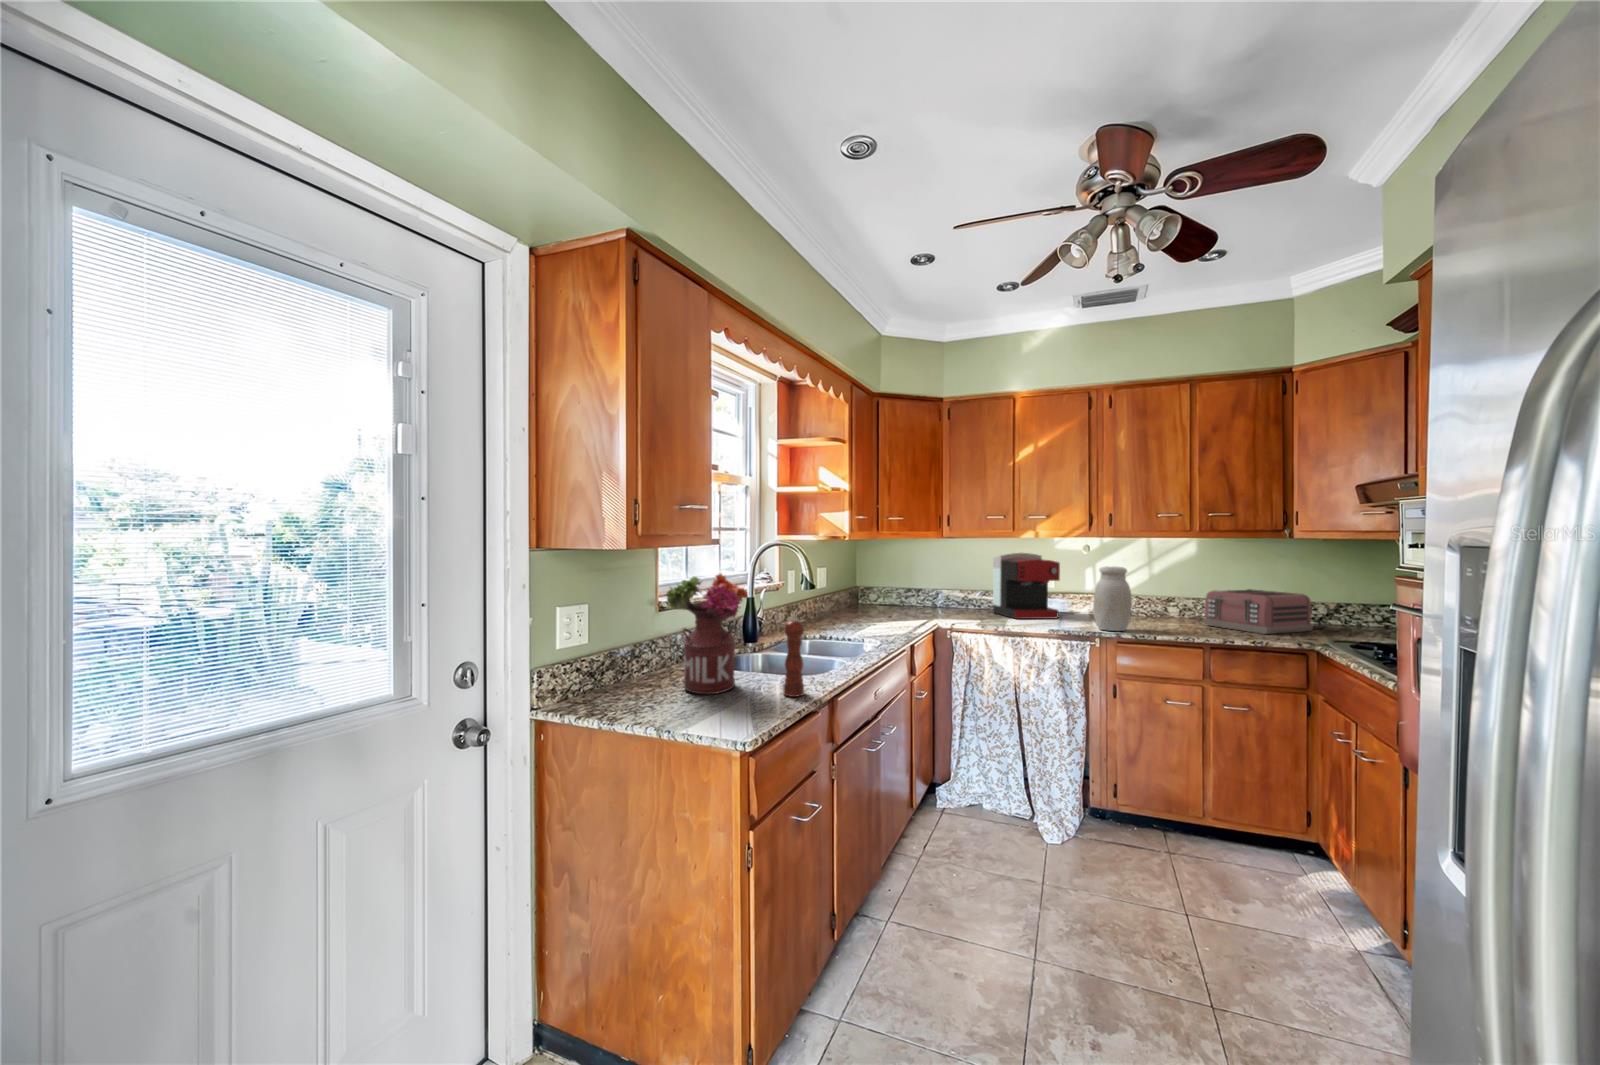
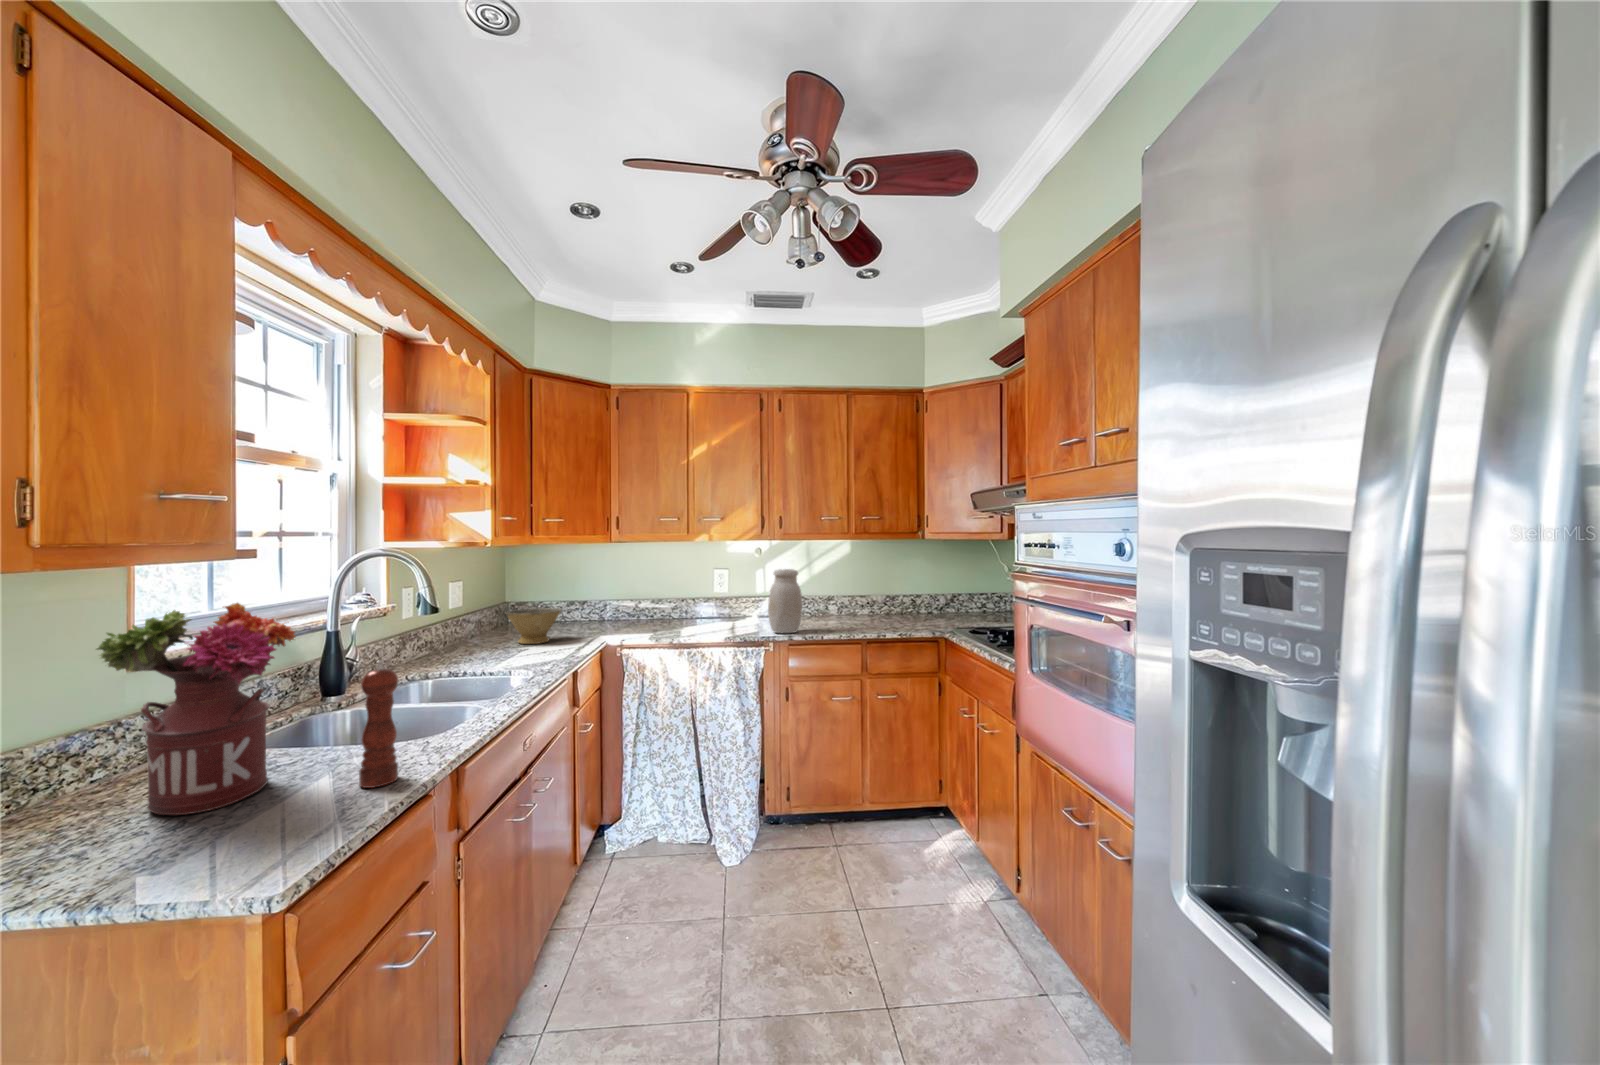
coffee maker: present [993,553,1060,619] -> none [669,557,736,628]
toaster: present [1203,589,1313,634] -> none [857,585,935,625]
bowl: none [857,592,900,621] -> present [505,608,561,644]

